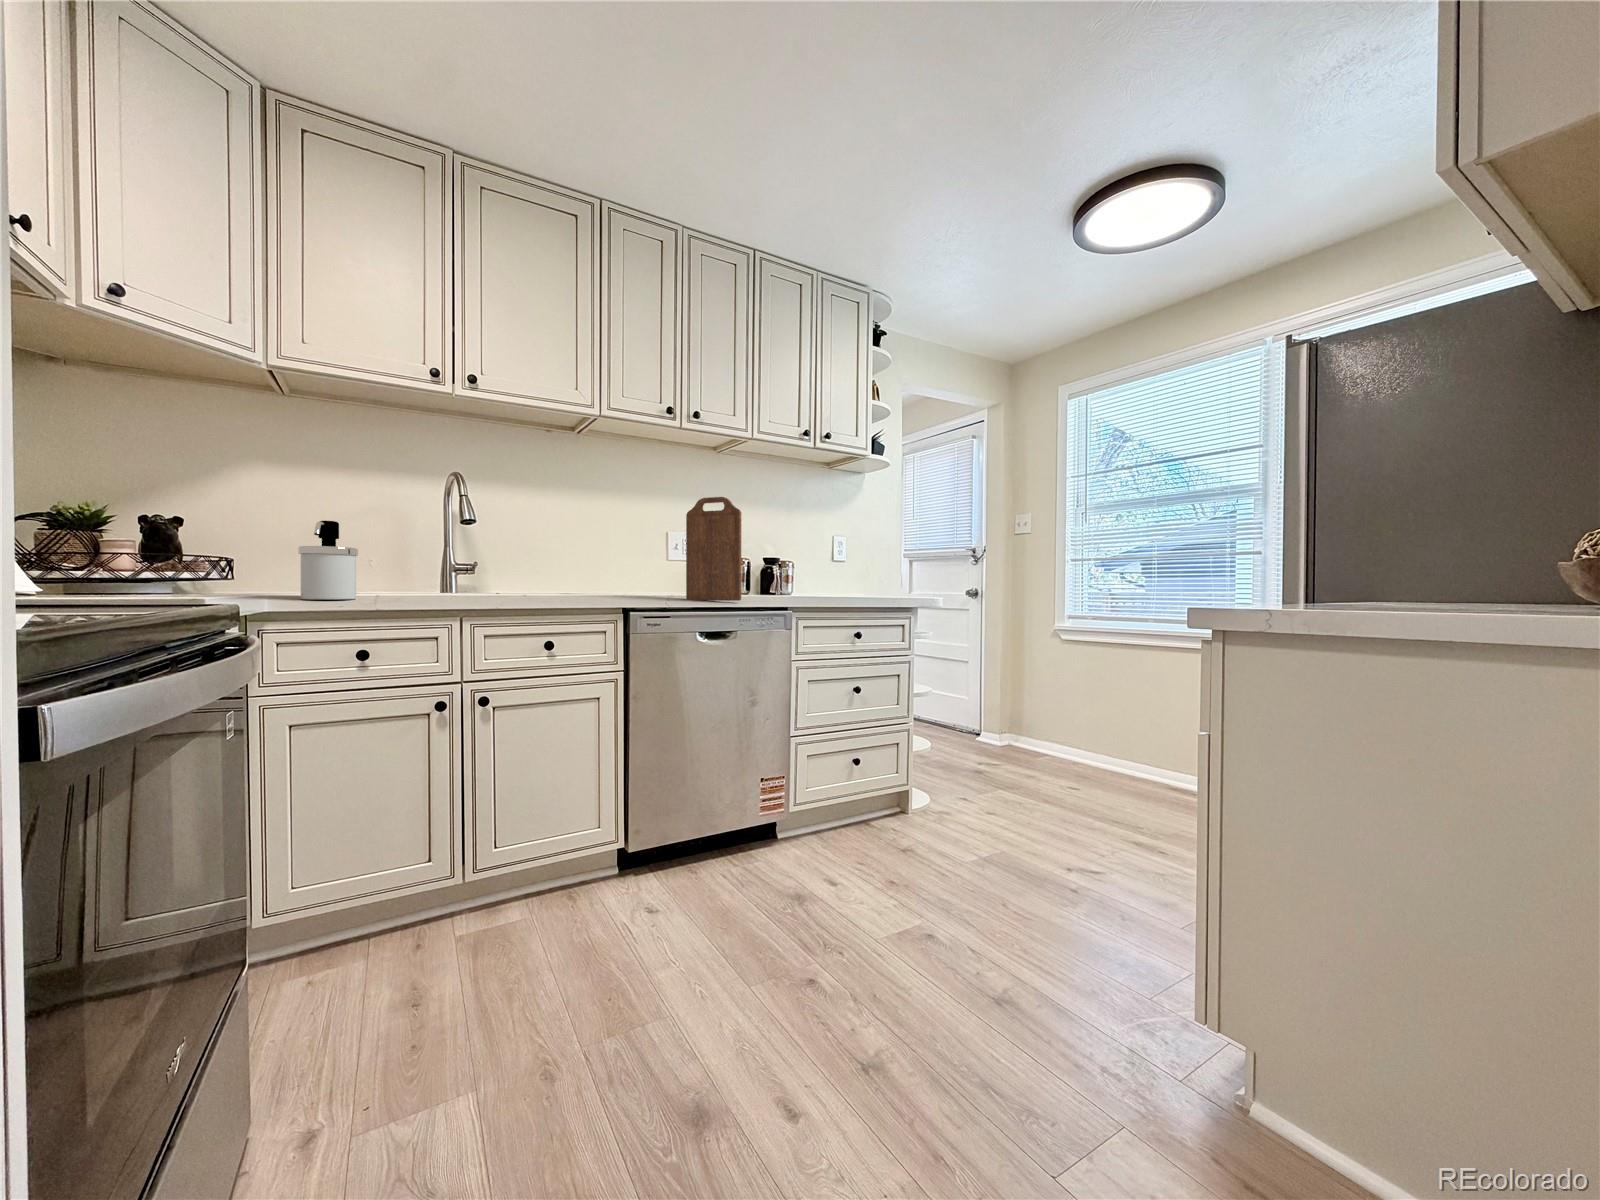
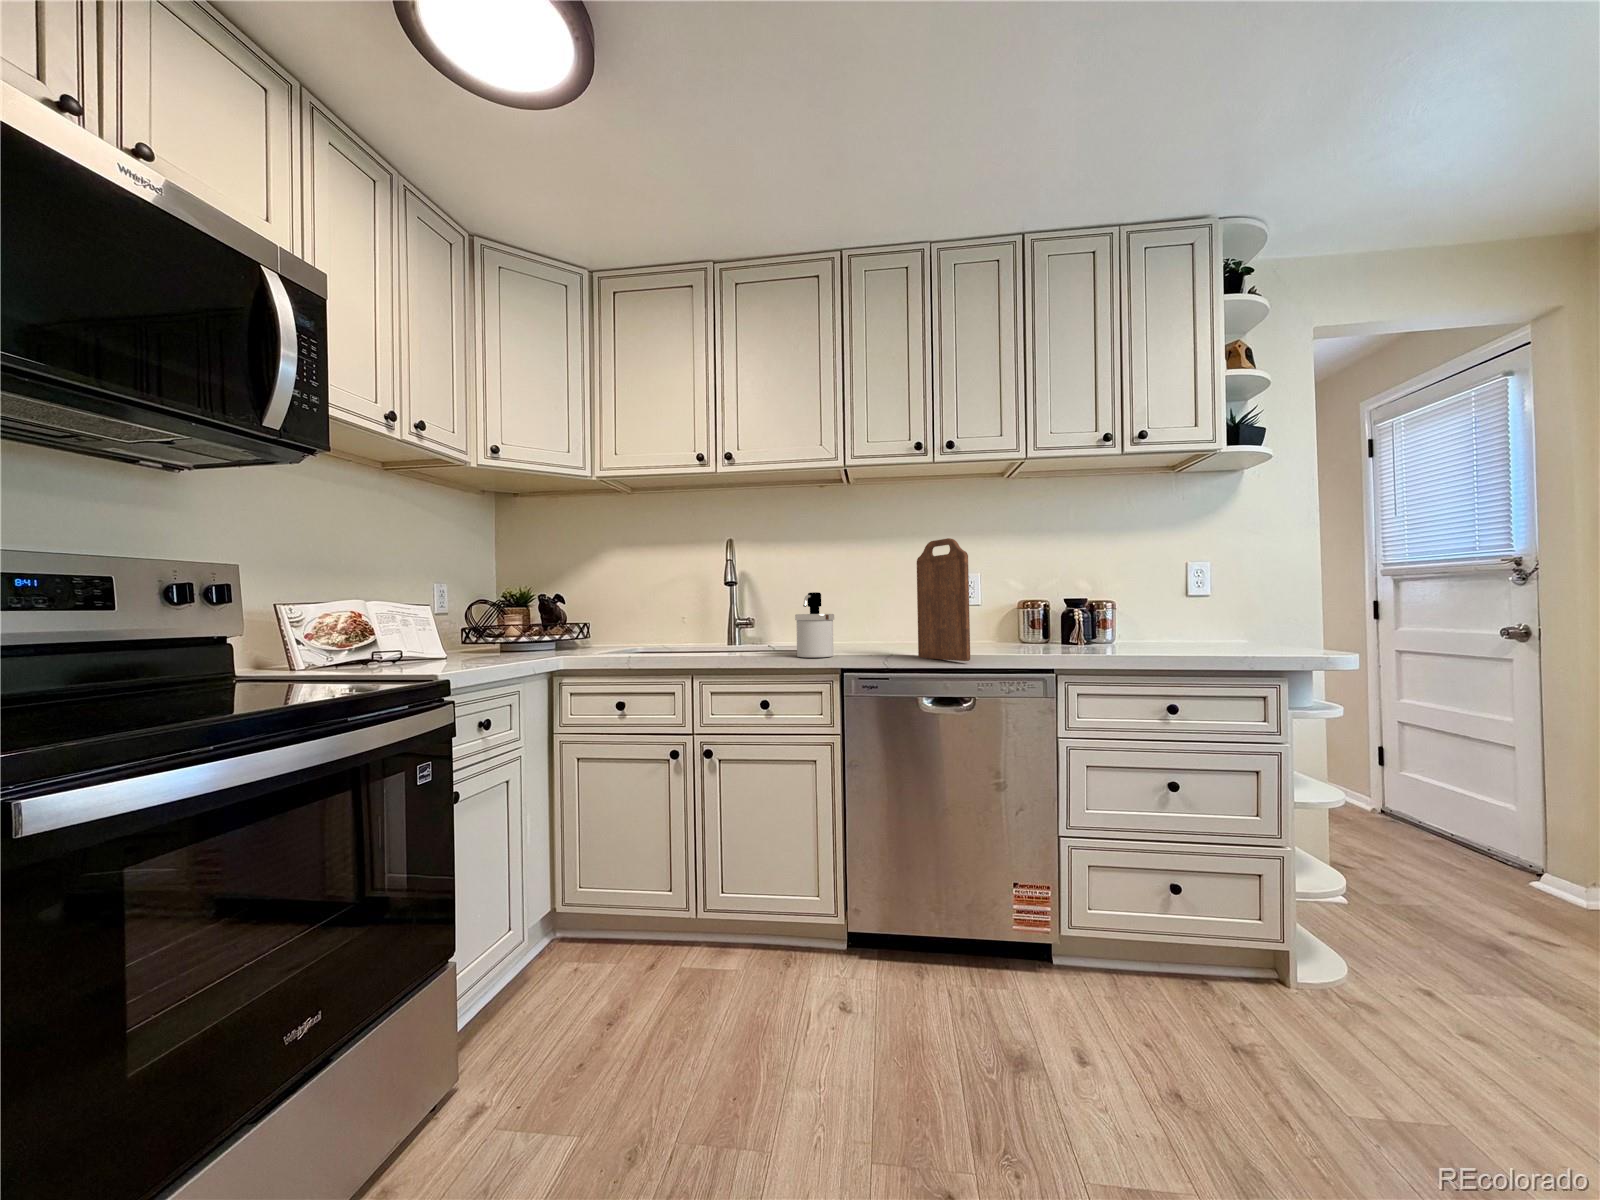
soap dispenser: present [298,521,358,600] -> present [795,592,834,658]

